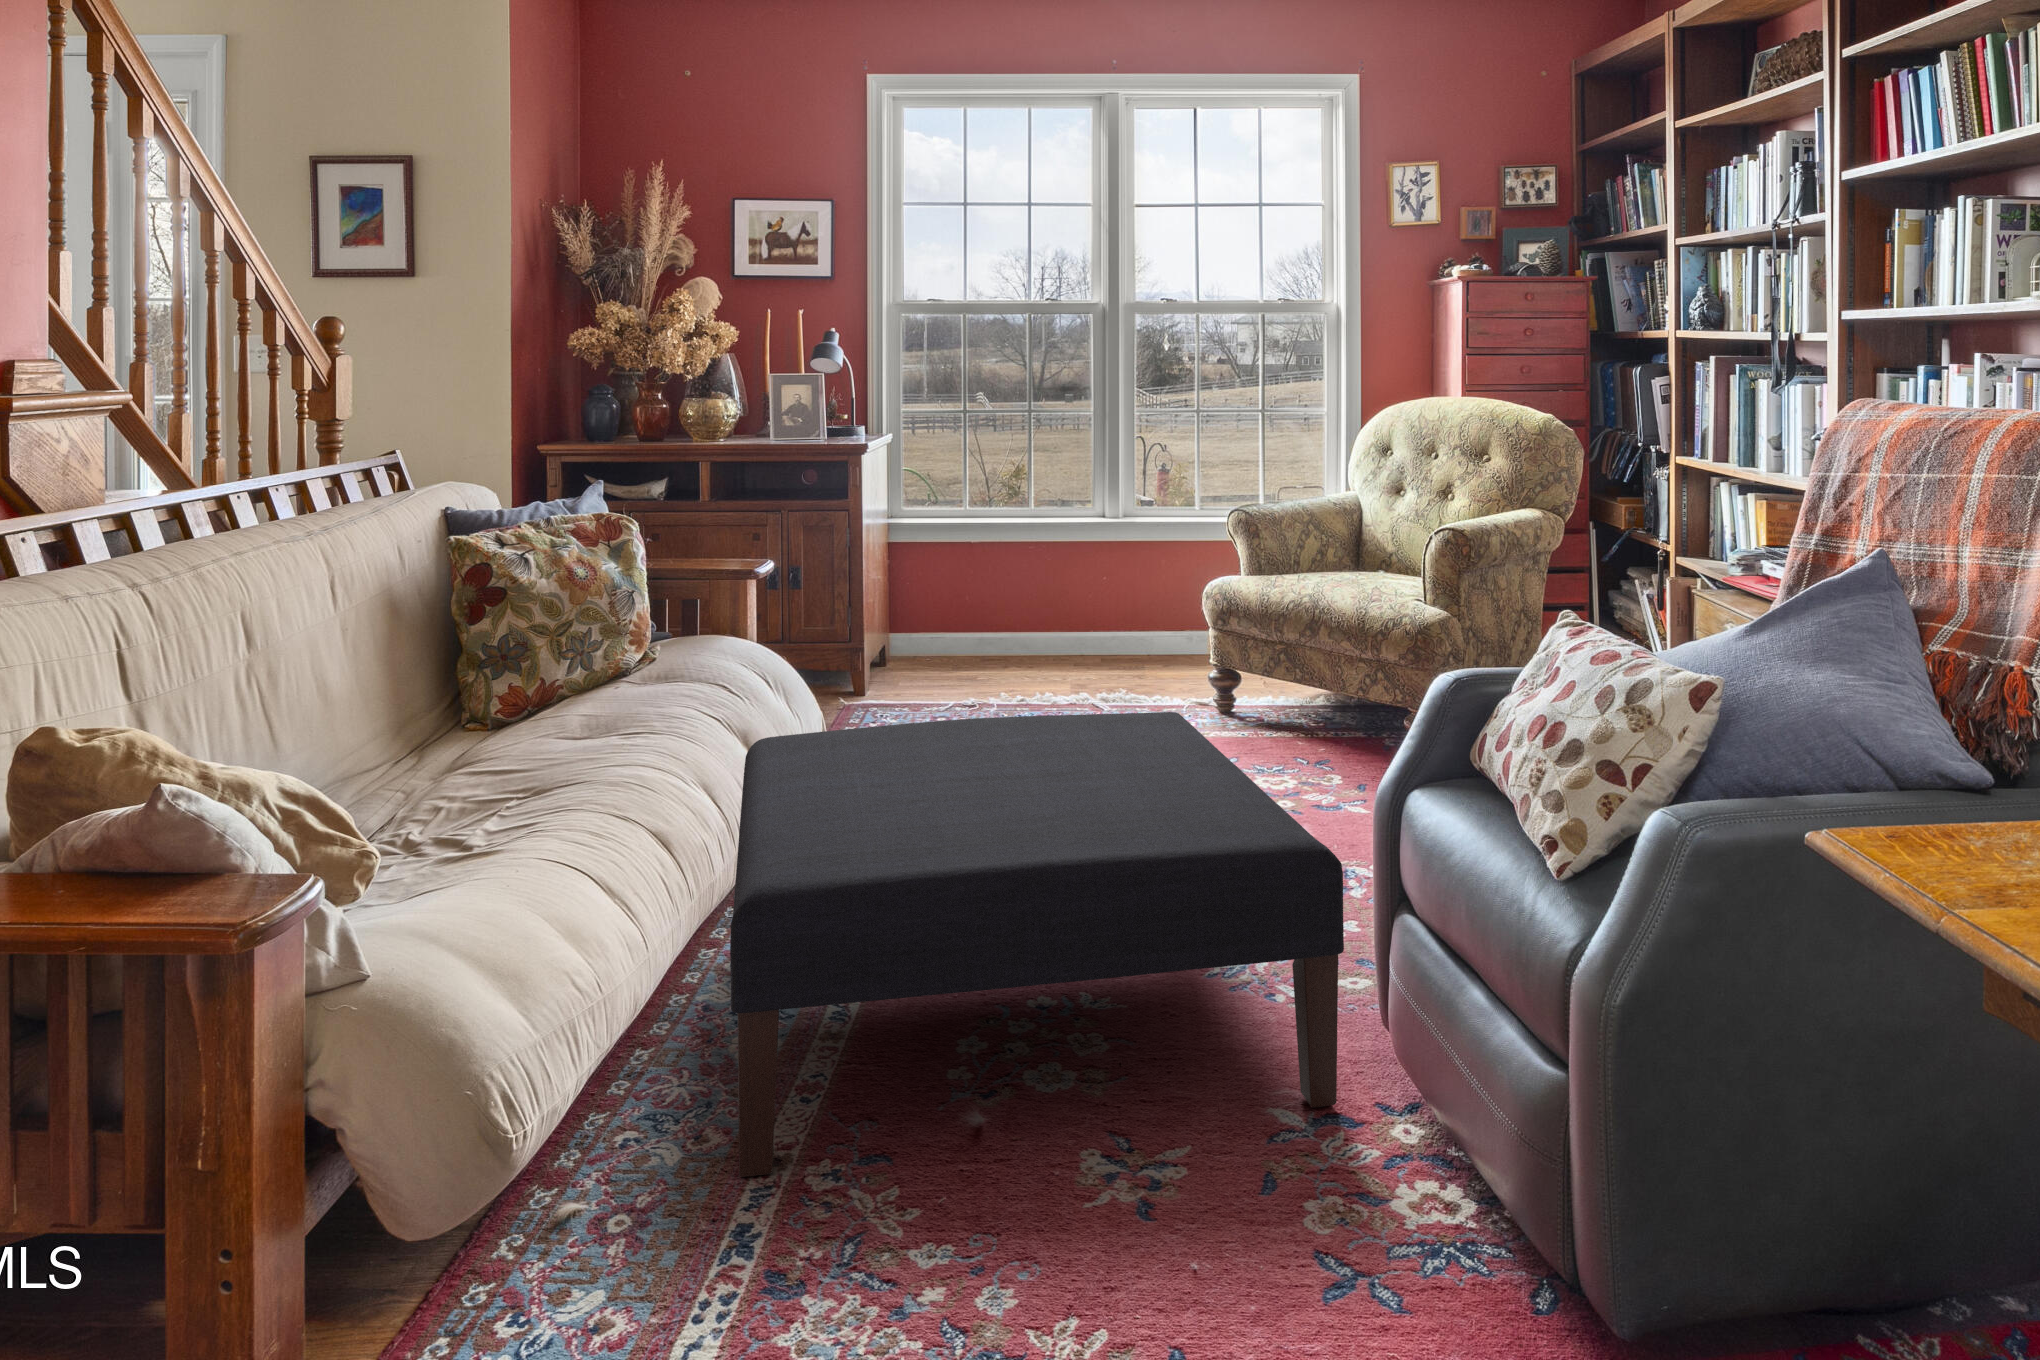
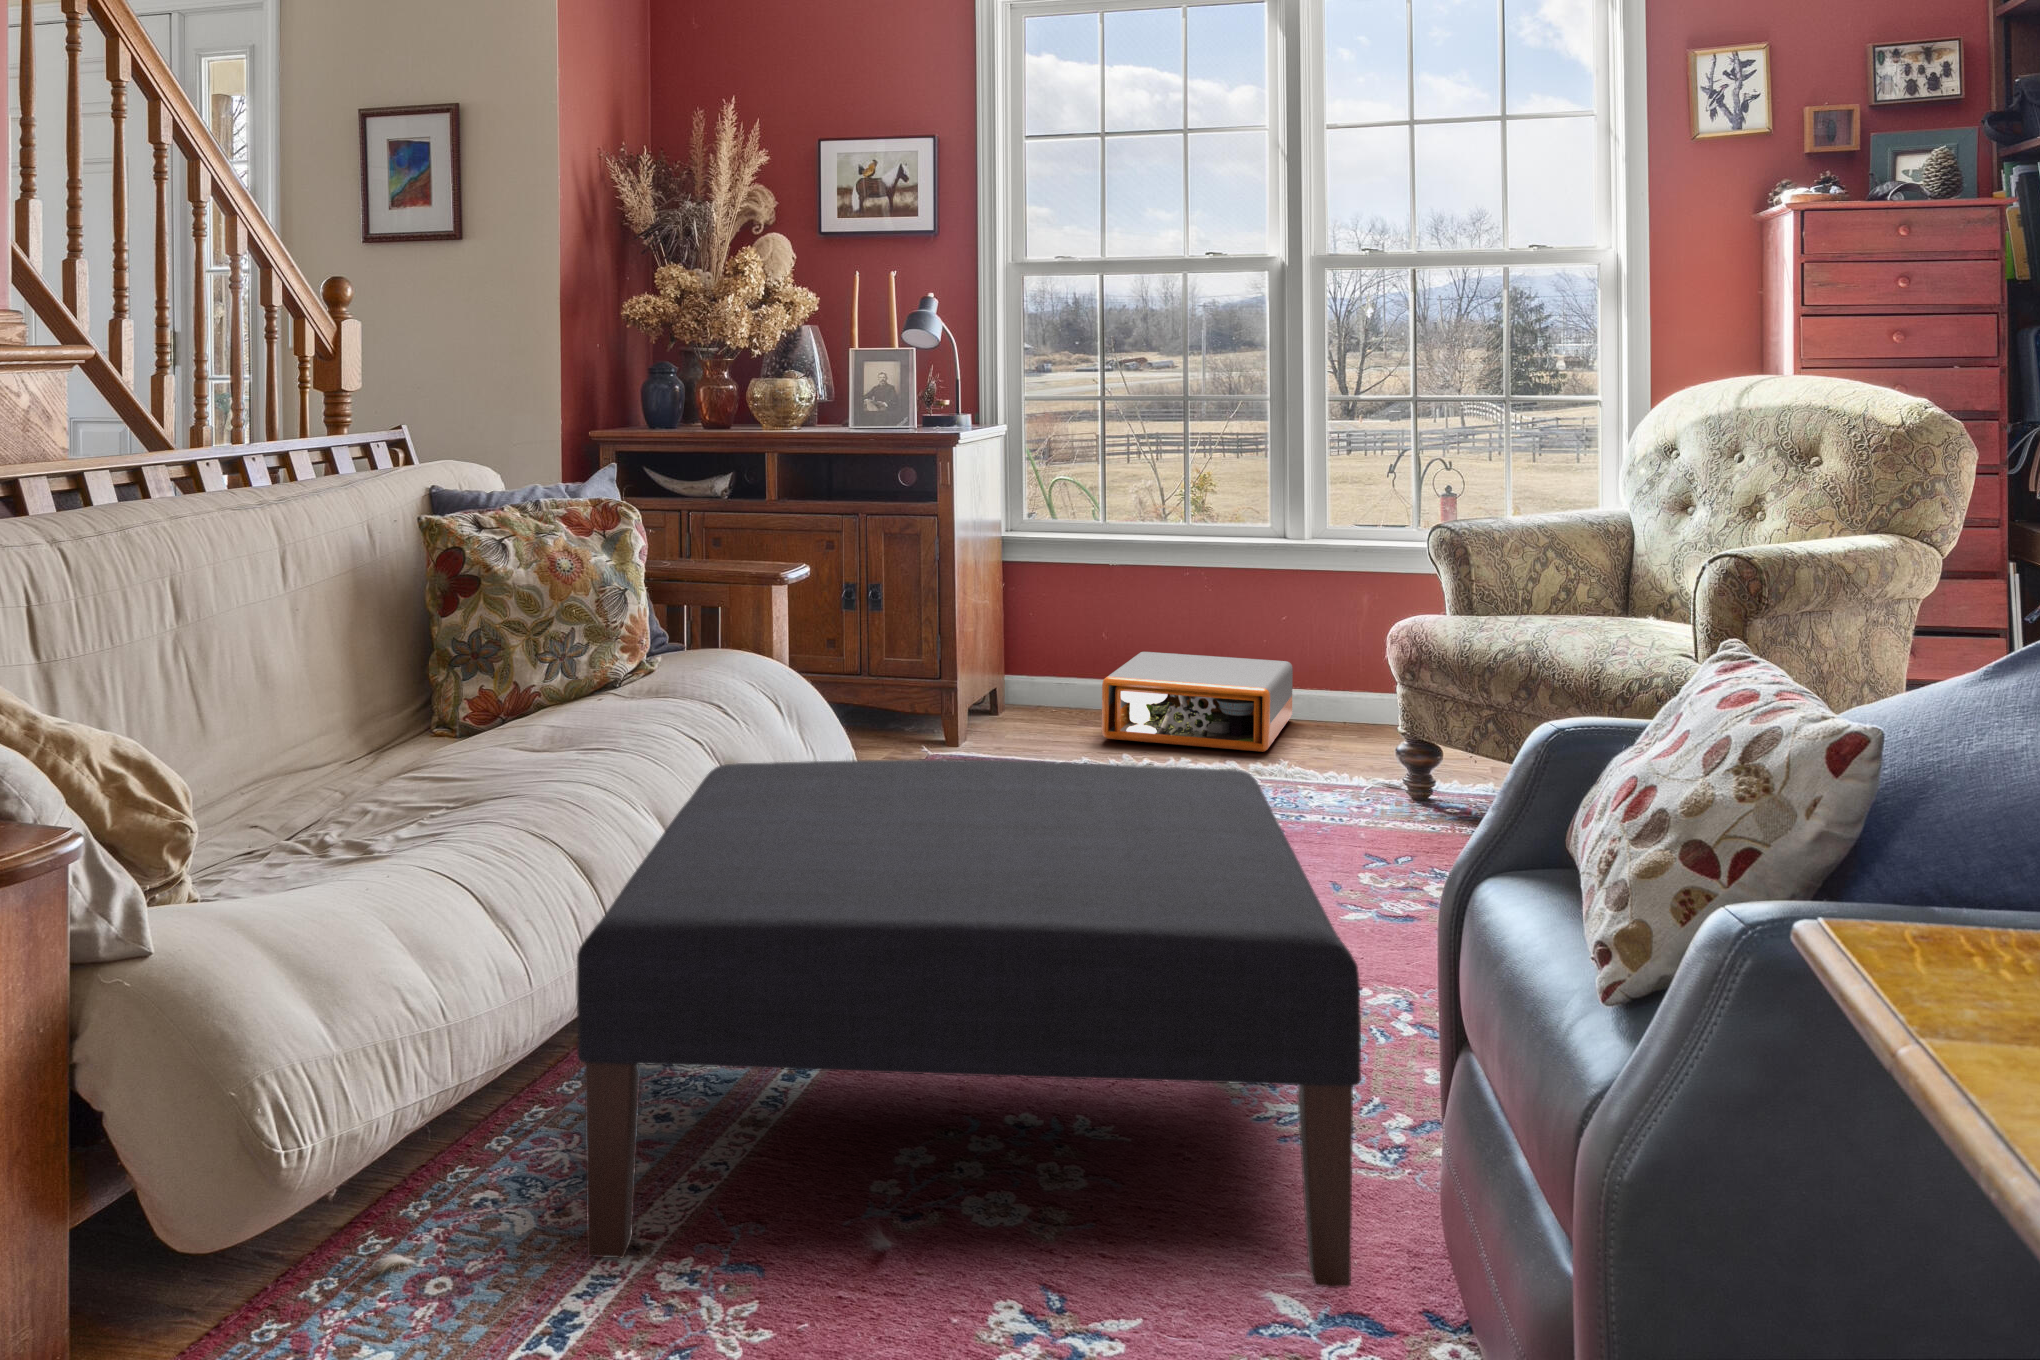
storage box: none [974,609,1109,683] -> present [1102,652,1293,752]

